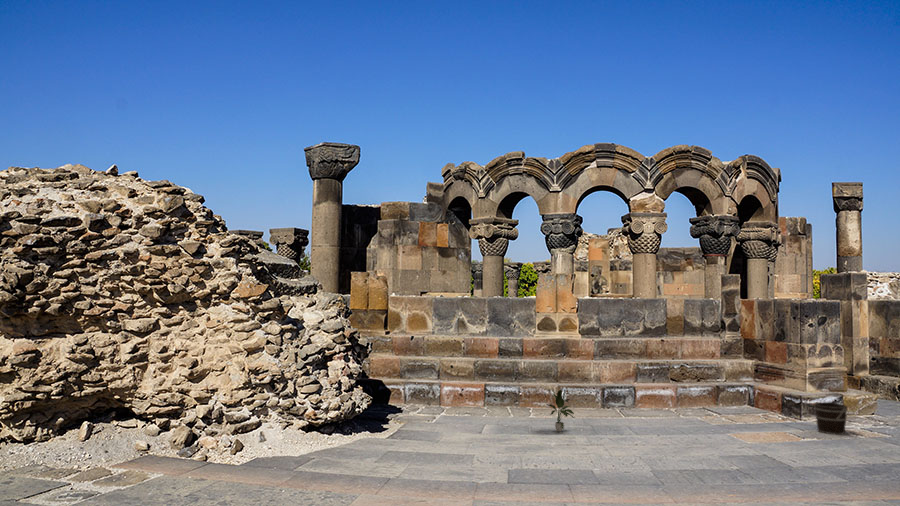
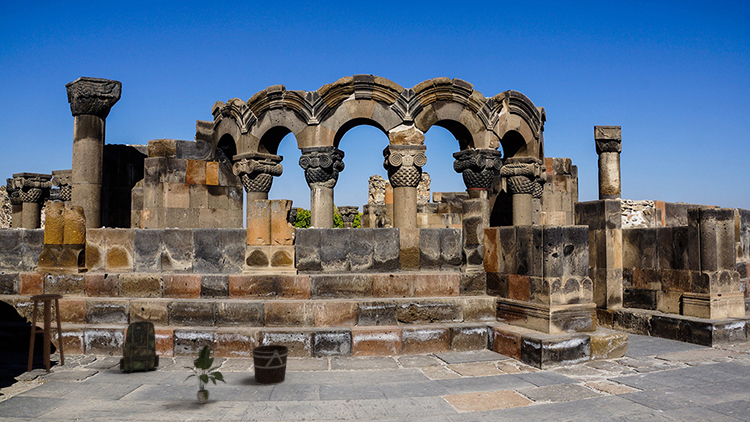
stool: none [388,352,410,412] -> present [28,294,65,372]
backpack: none [461,375,490,415] -> present [120,321,159,372]
bucket: present [815,402,847,434] -> present [252,345,288,385]

